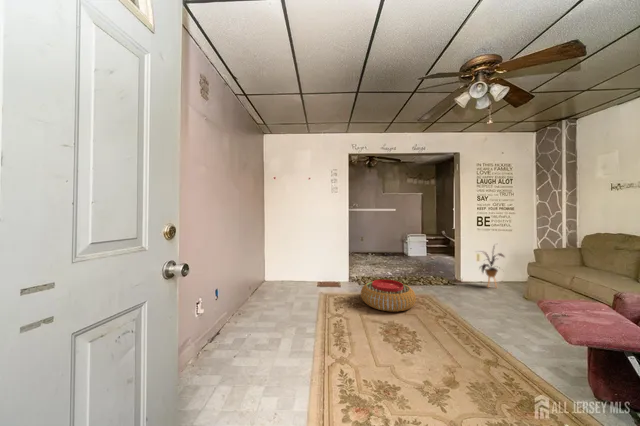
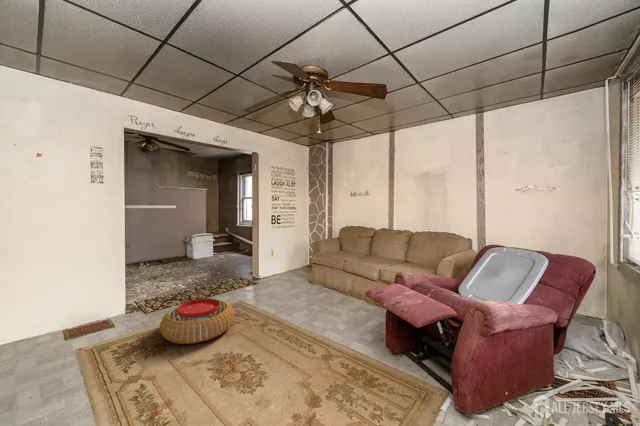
house plant: present [481,253,504,284] -> none [272,239,296,280]

